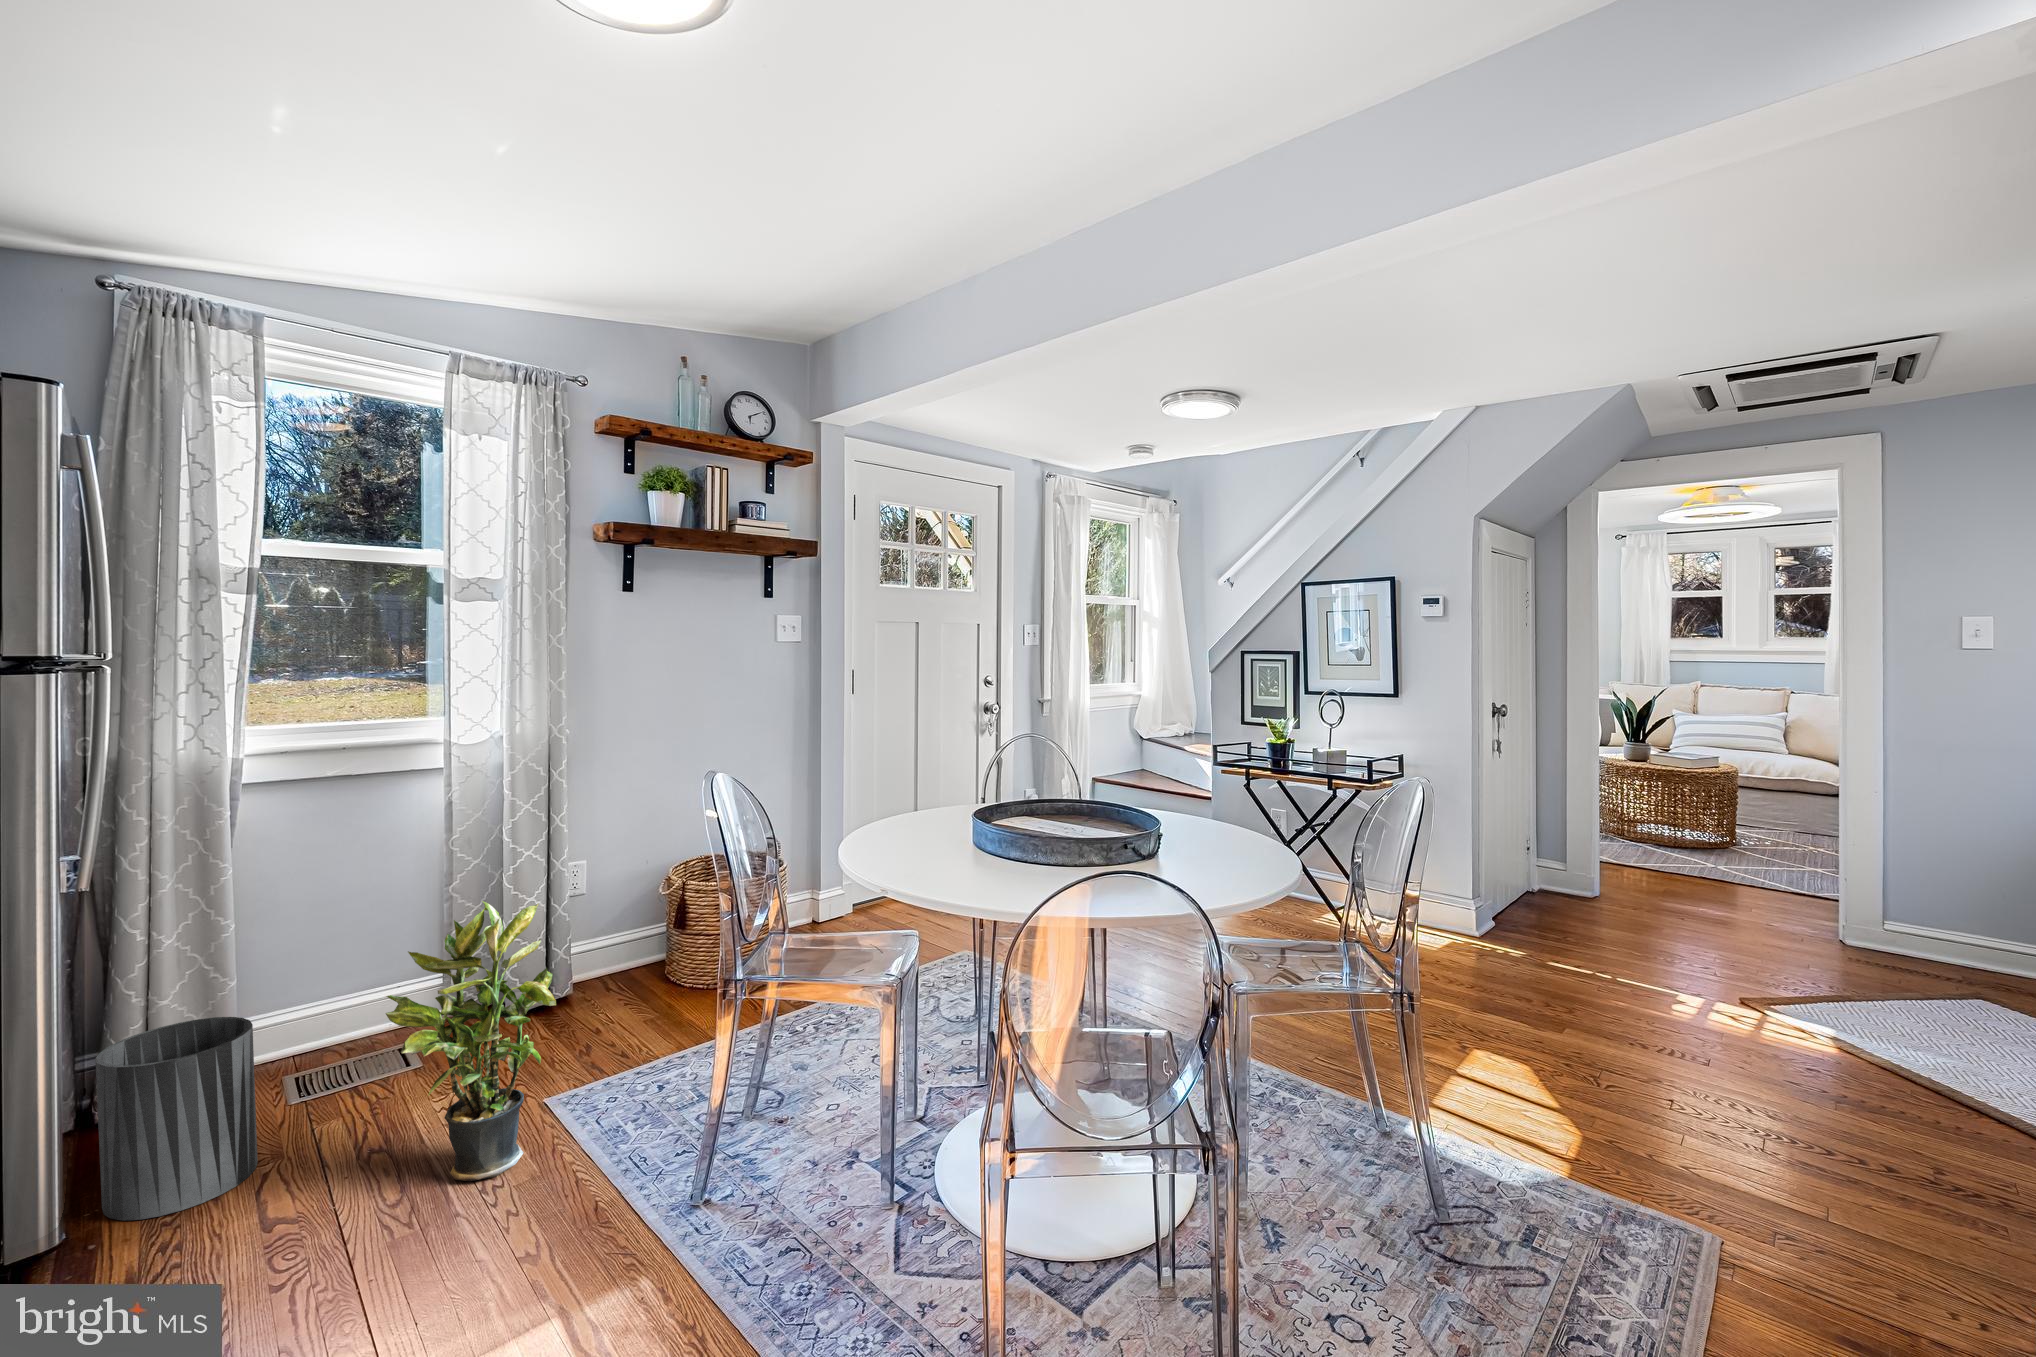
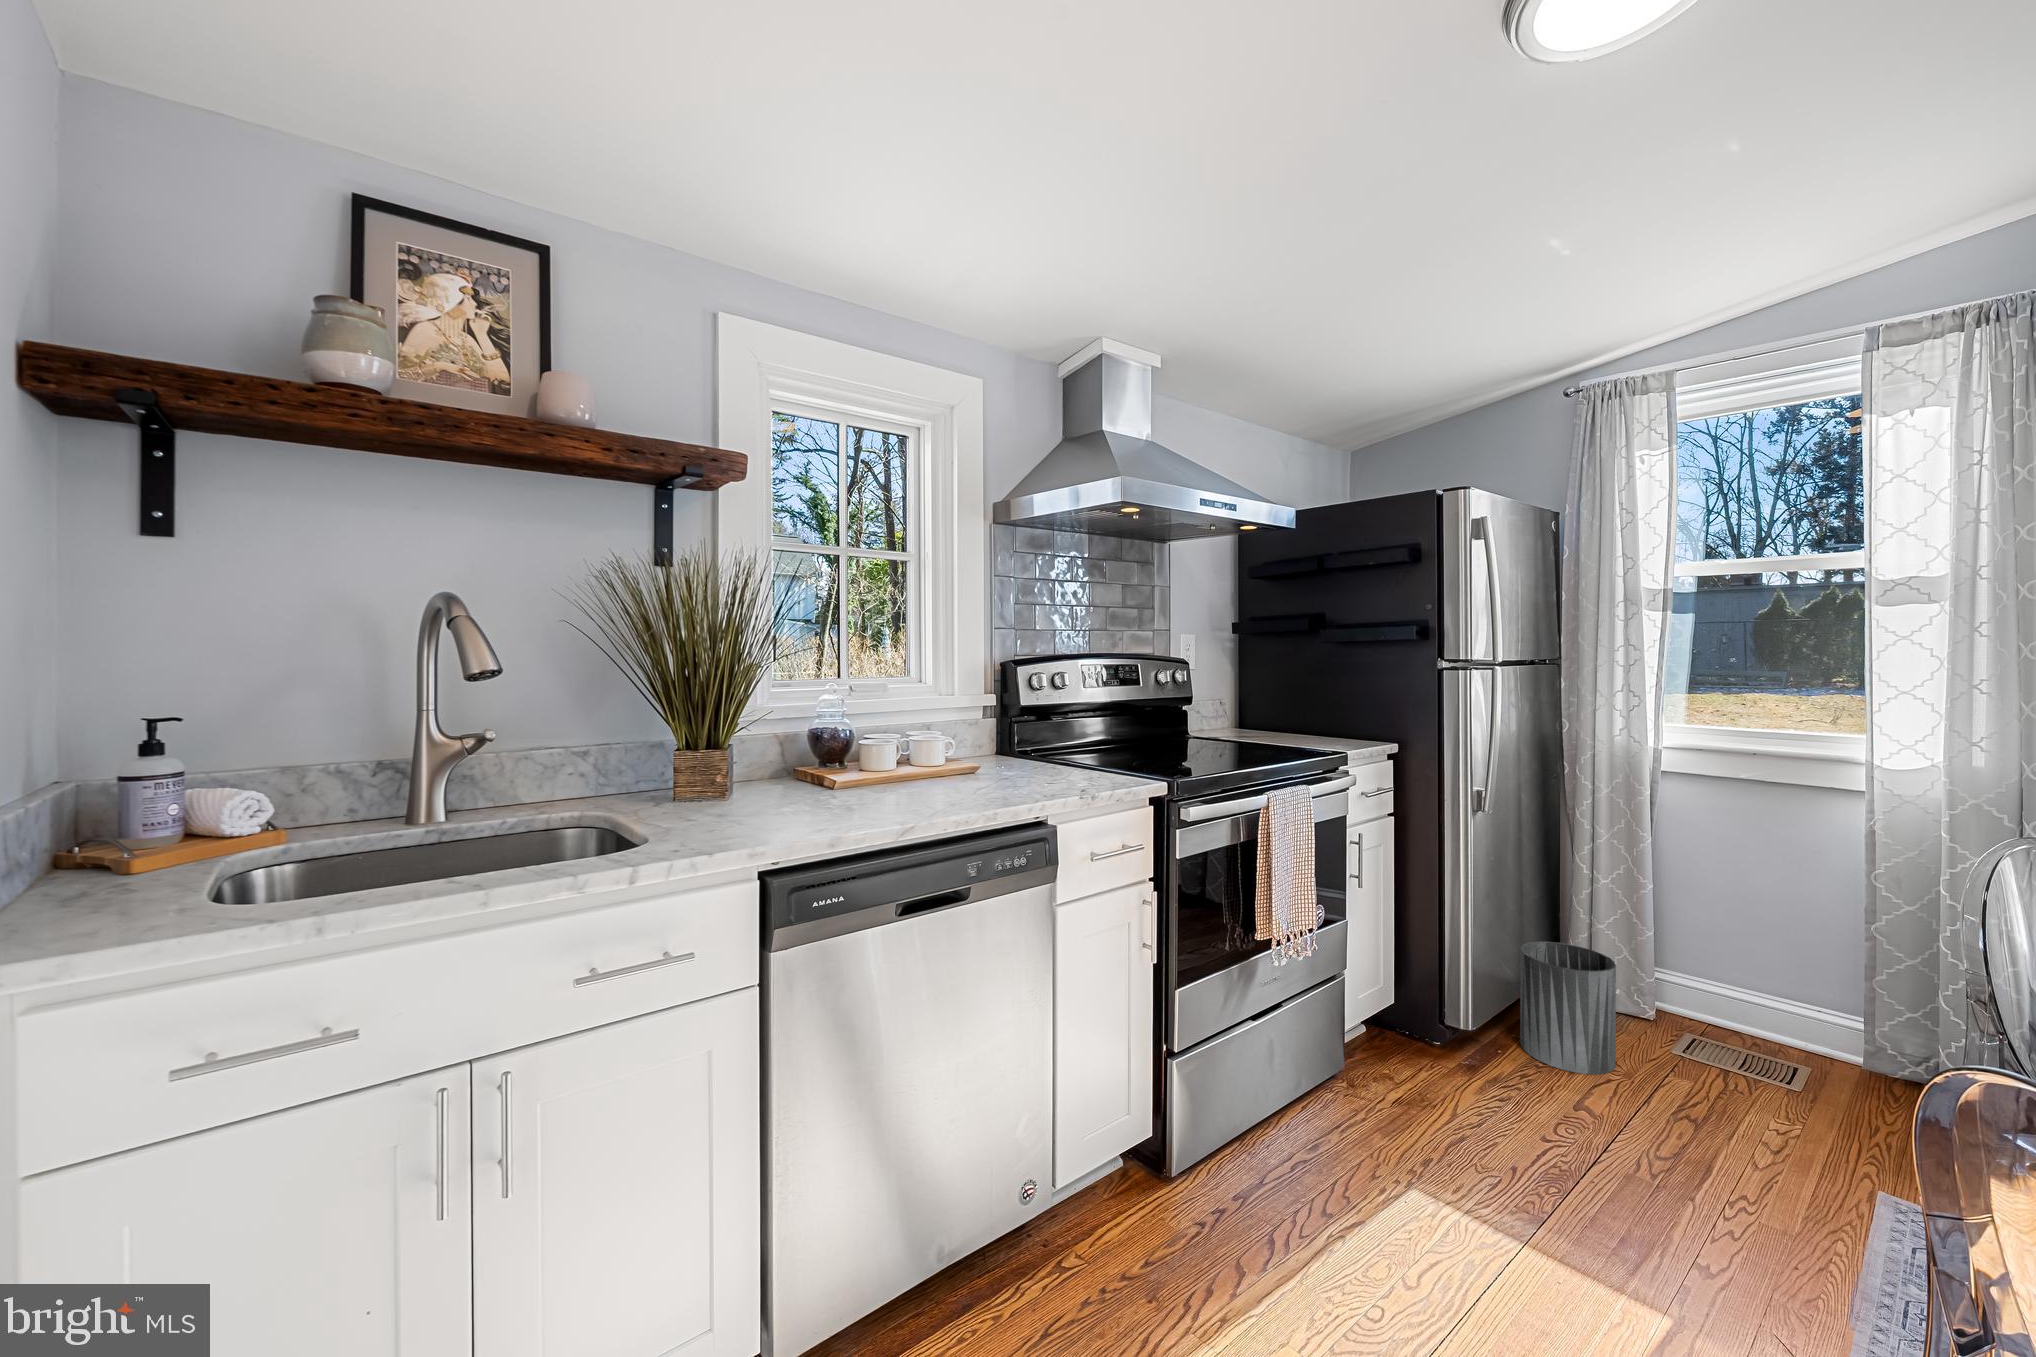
potted plant: present [386,901,556,1181] -> none [1663,944,1853,1209]

